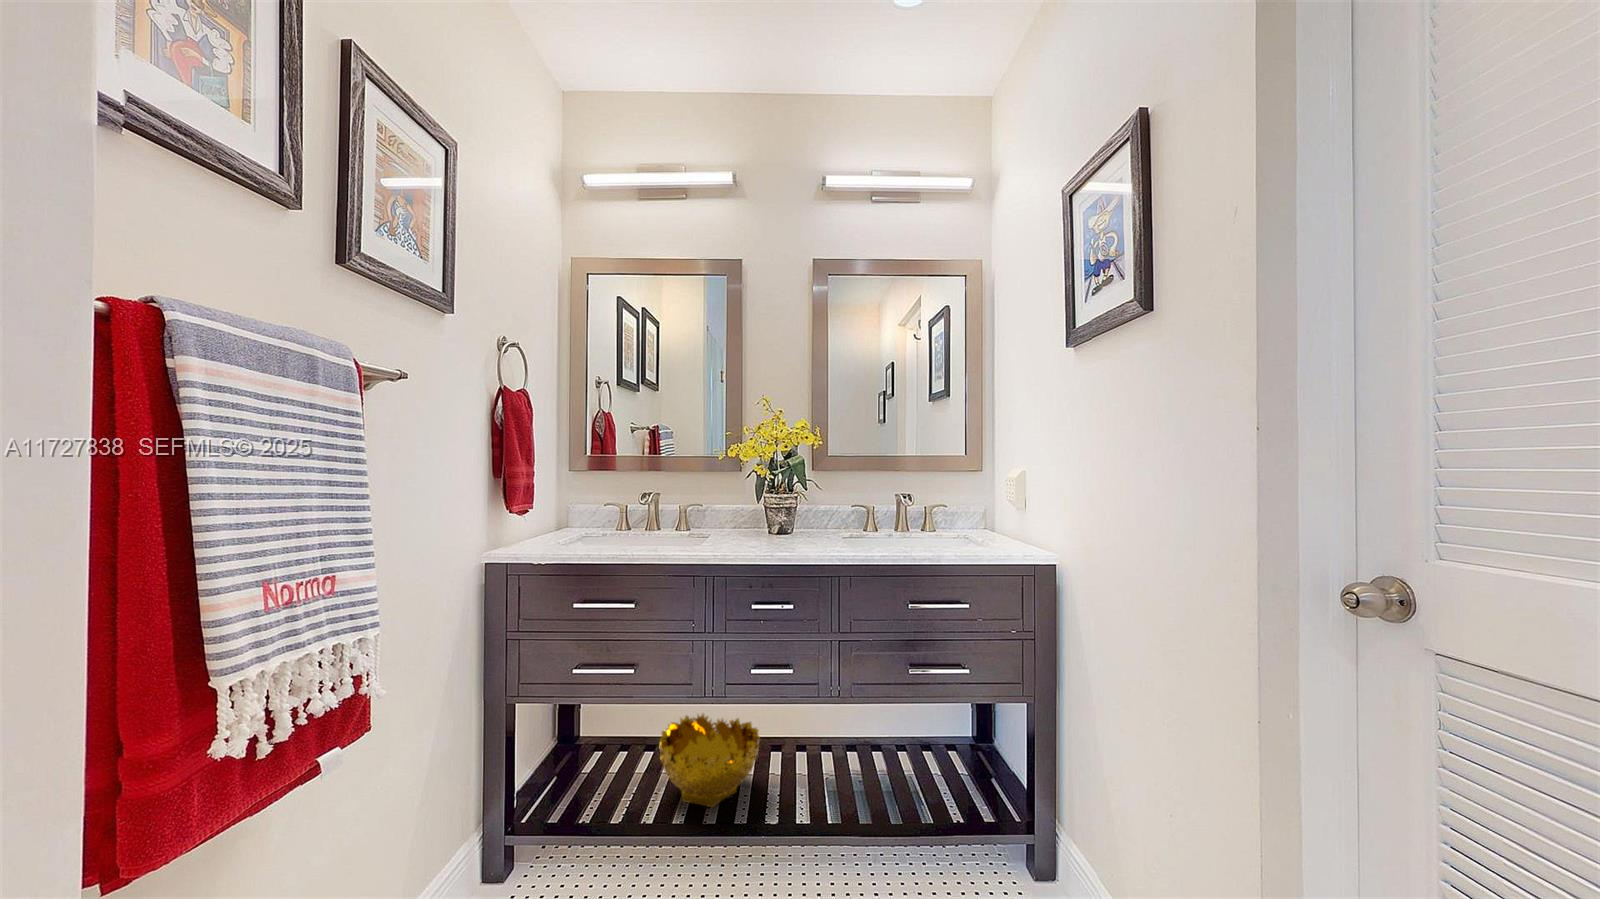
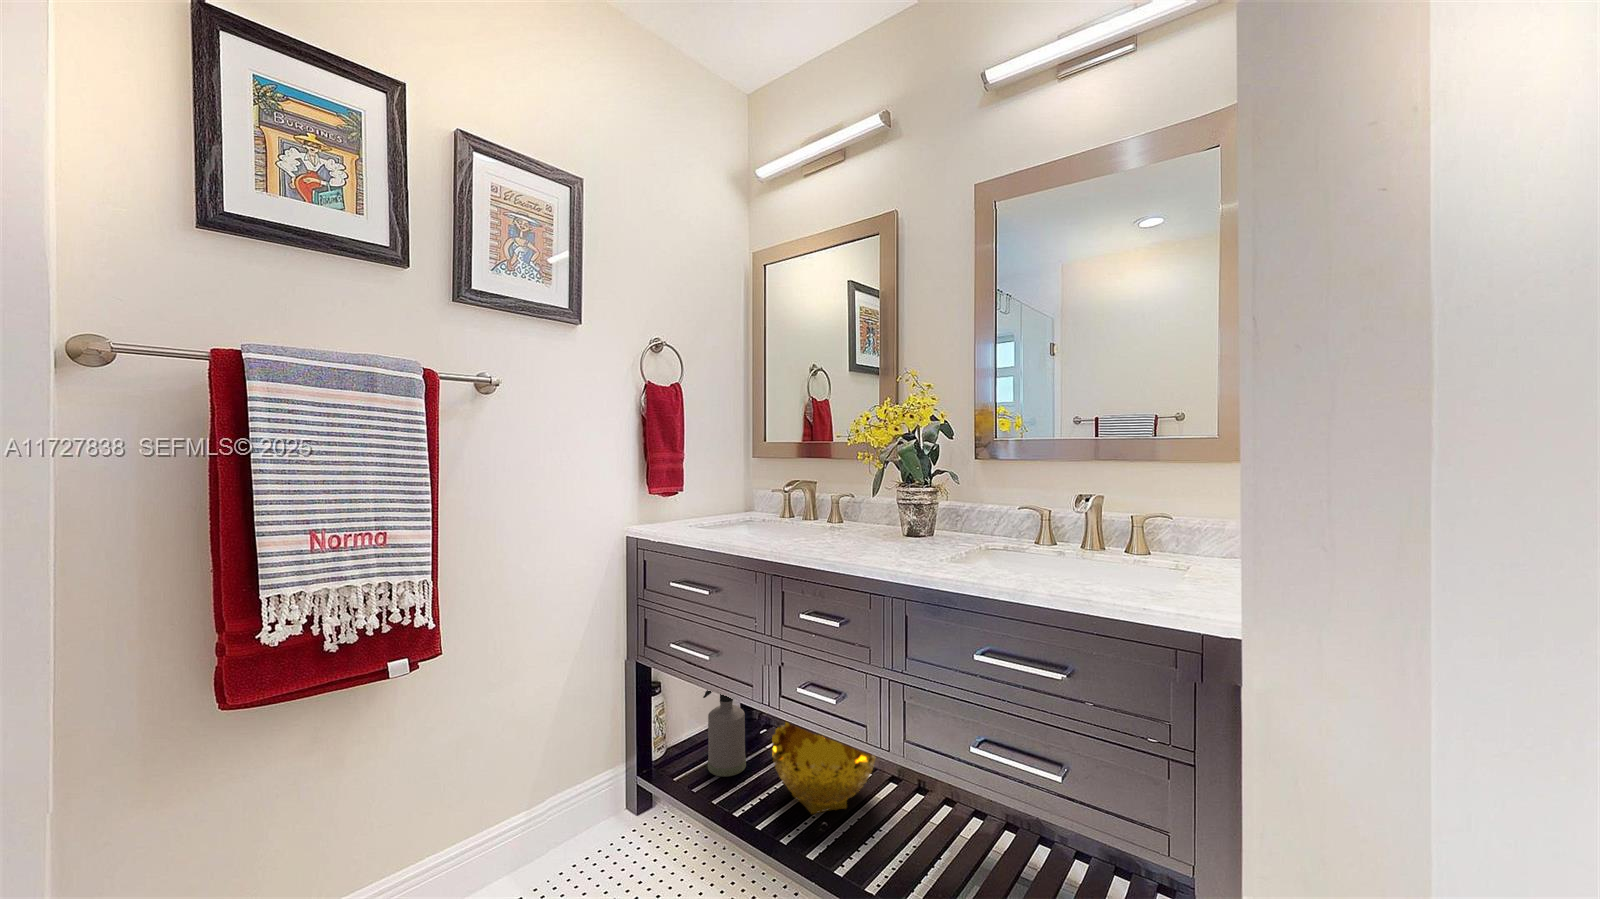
spray bottle: none [565,704,616,815] -> present [703,690,746,777]

